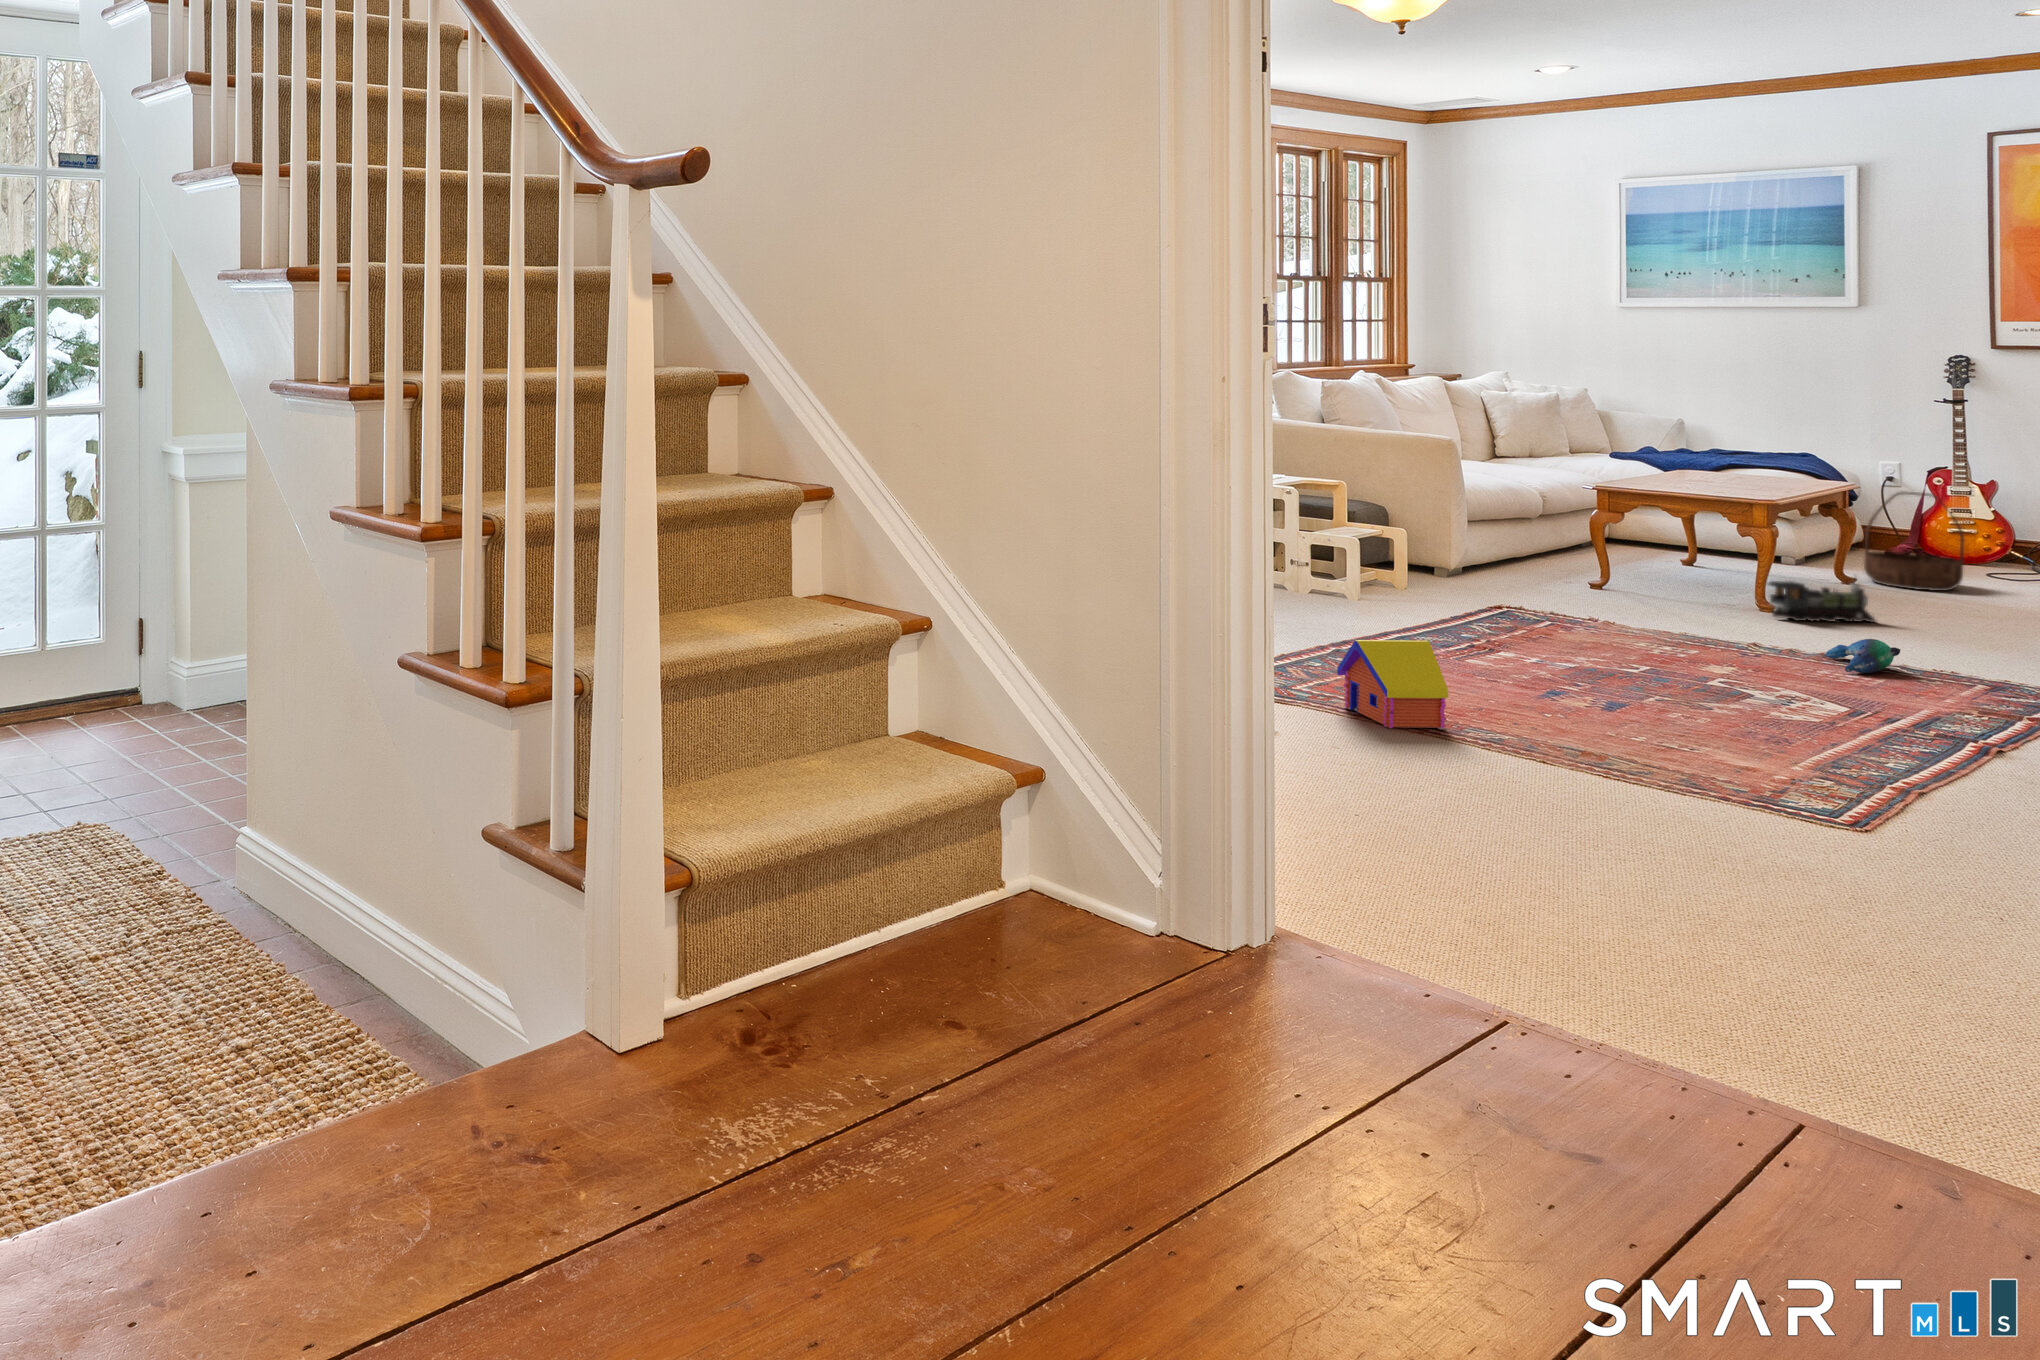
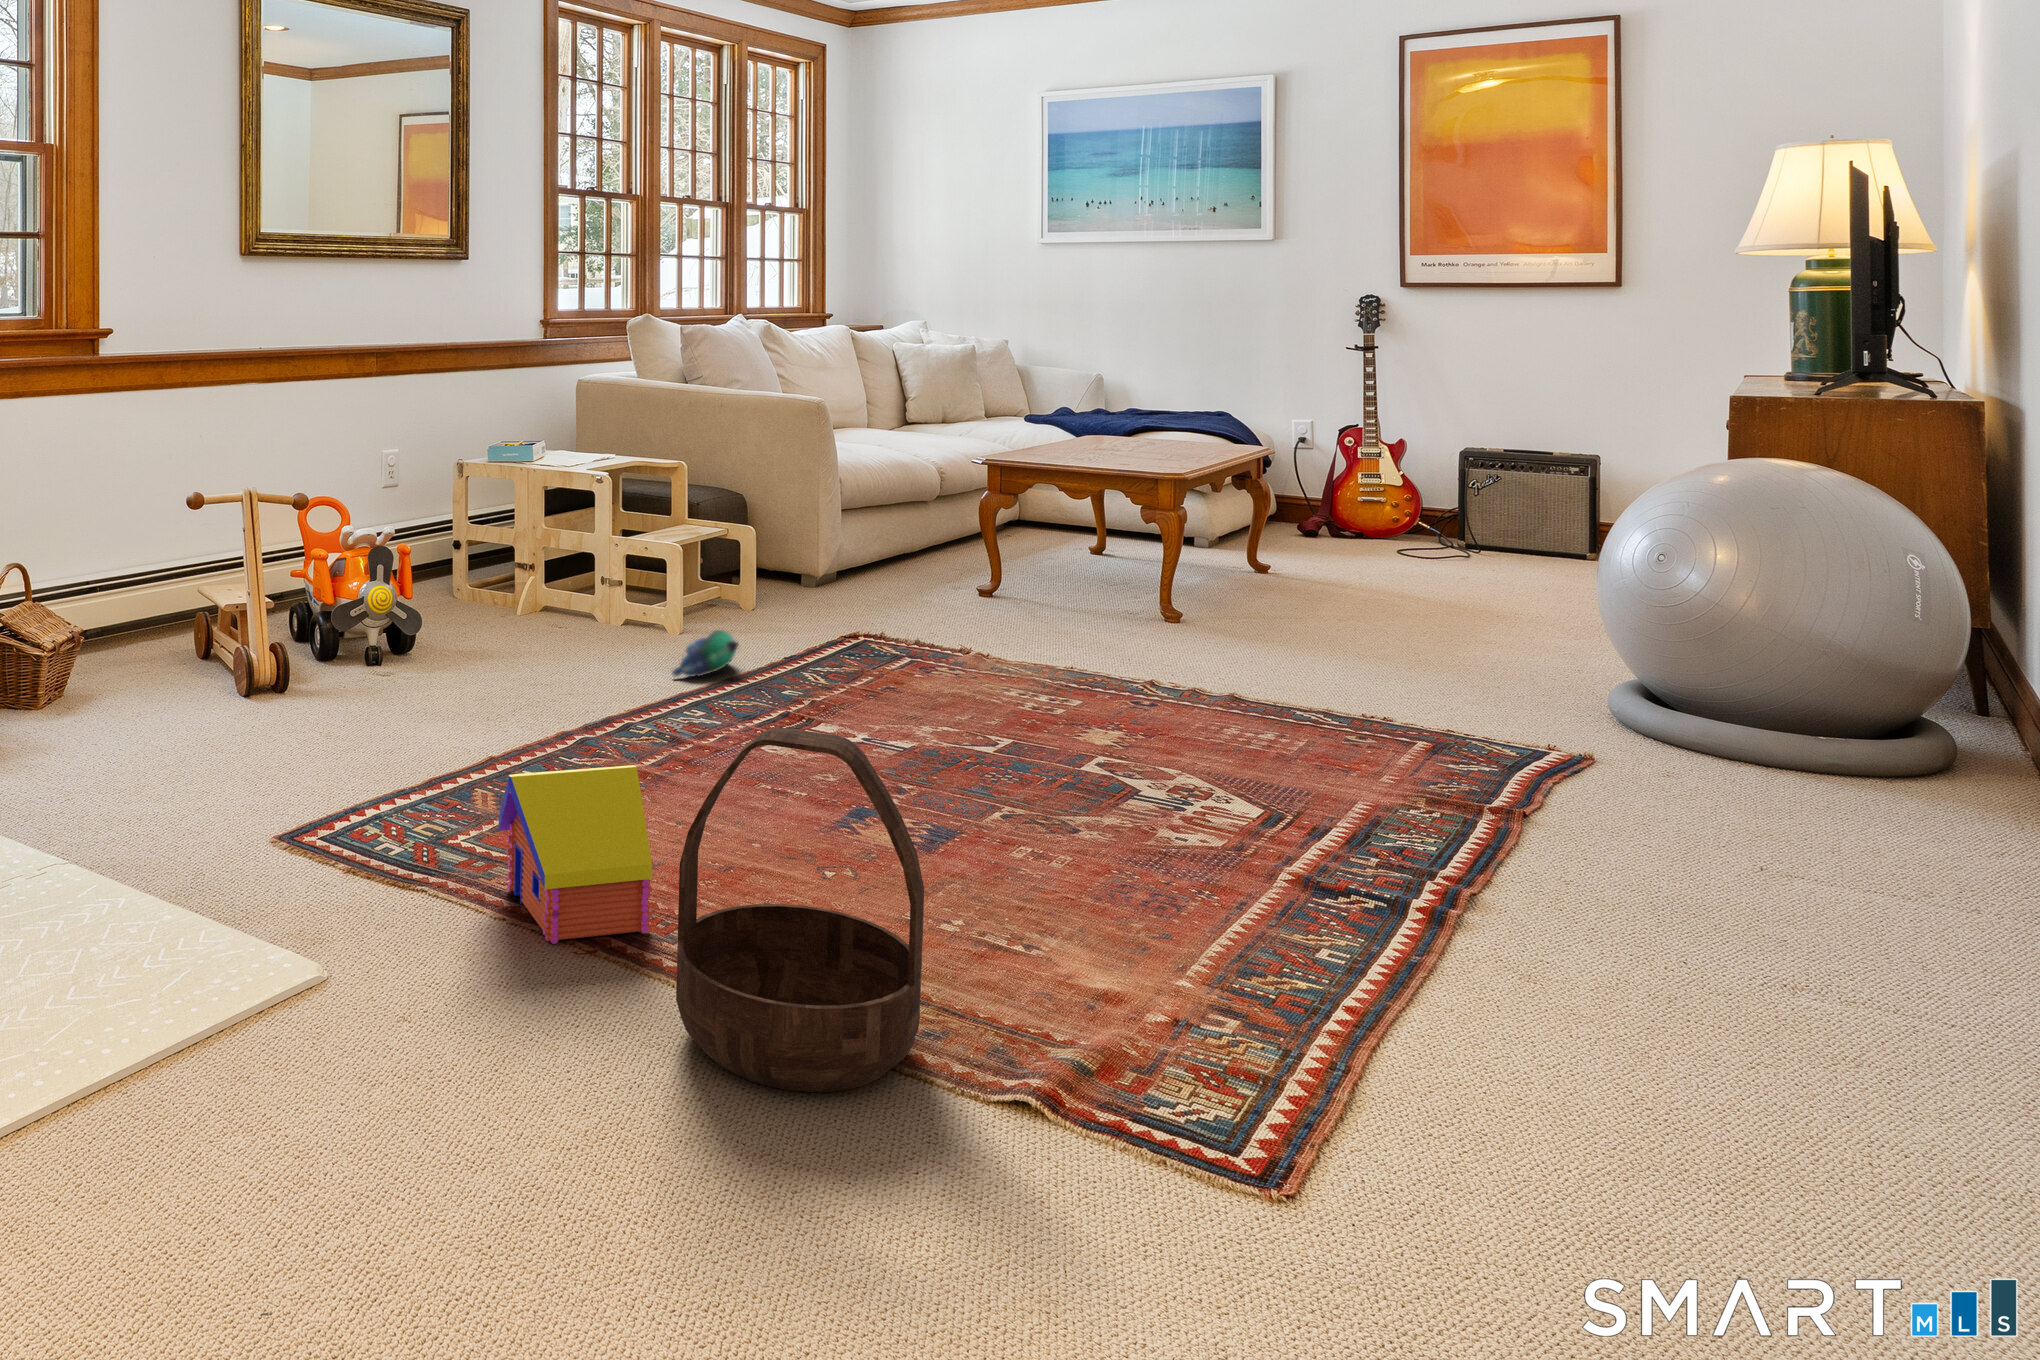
basket: present [1864,491,1964,591] -> present [676,728,924,1092]
toy train: present [1768,577,1876,622] -> none [1171,571,1293,637]
plush toy: present [1825,639,1900,674] -> present [672,630,739,677]

